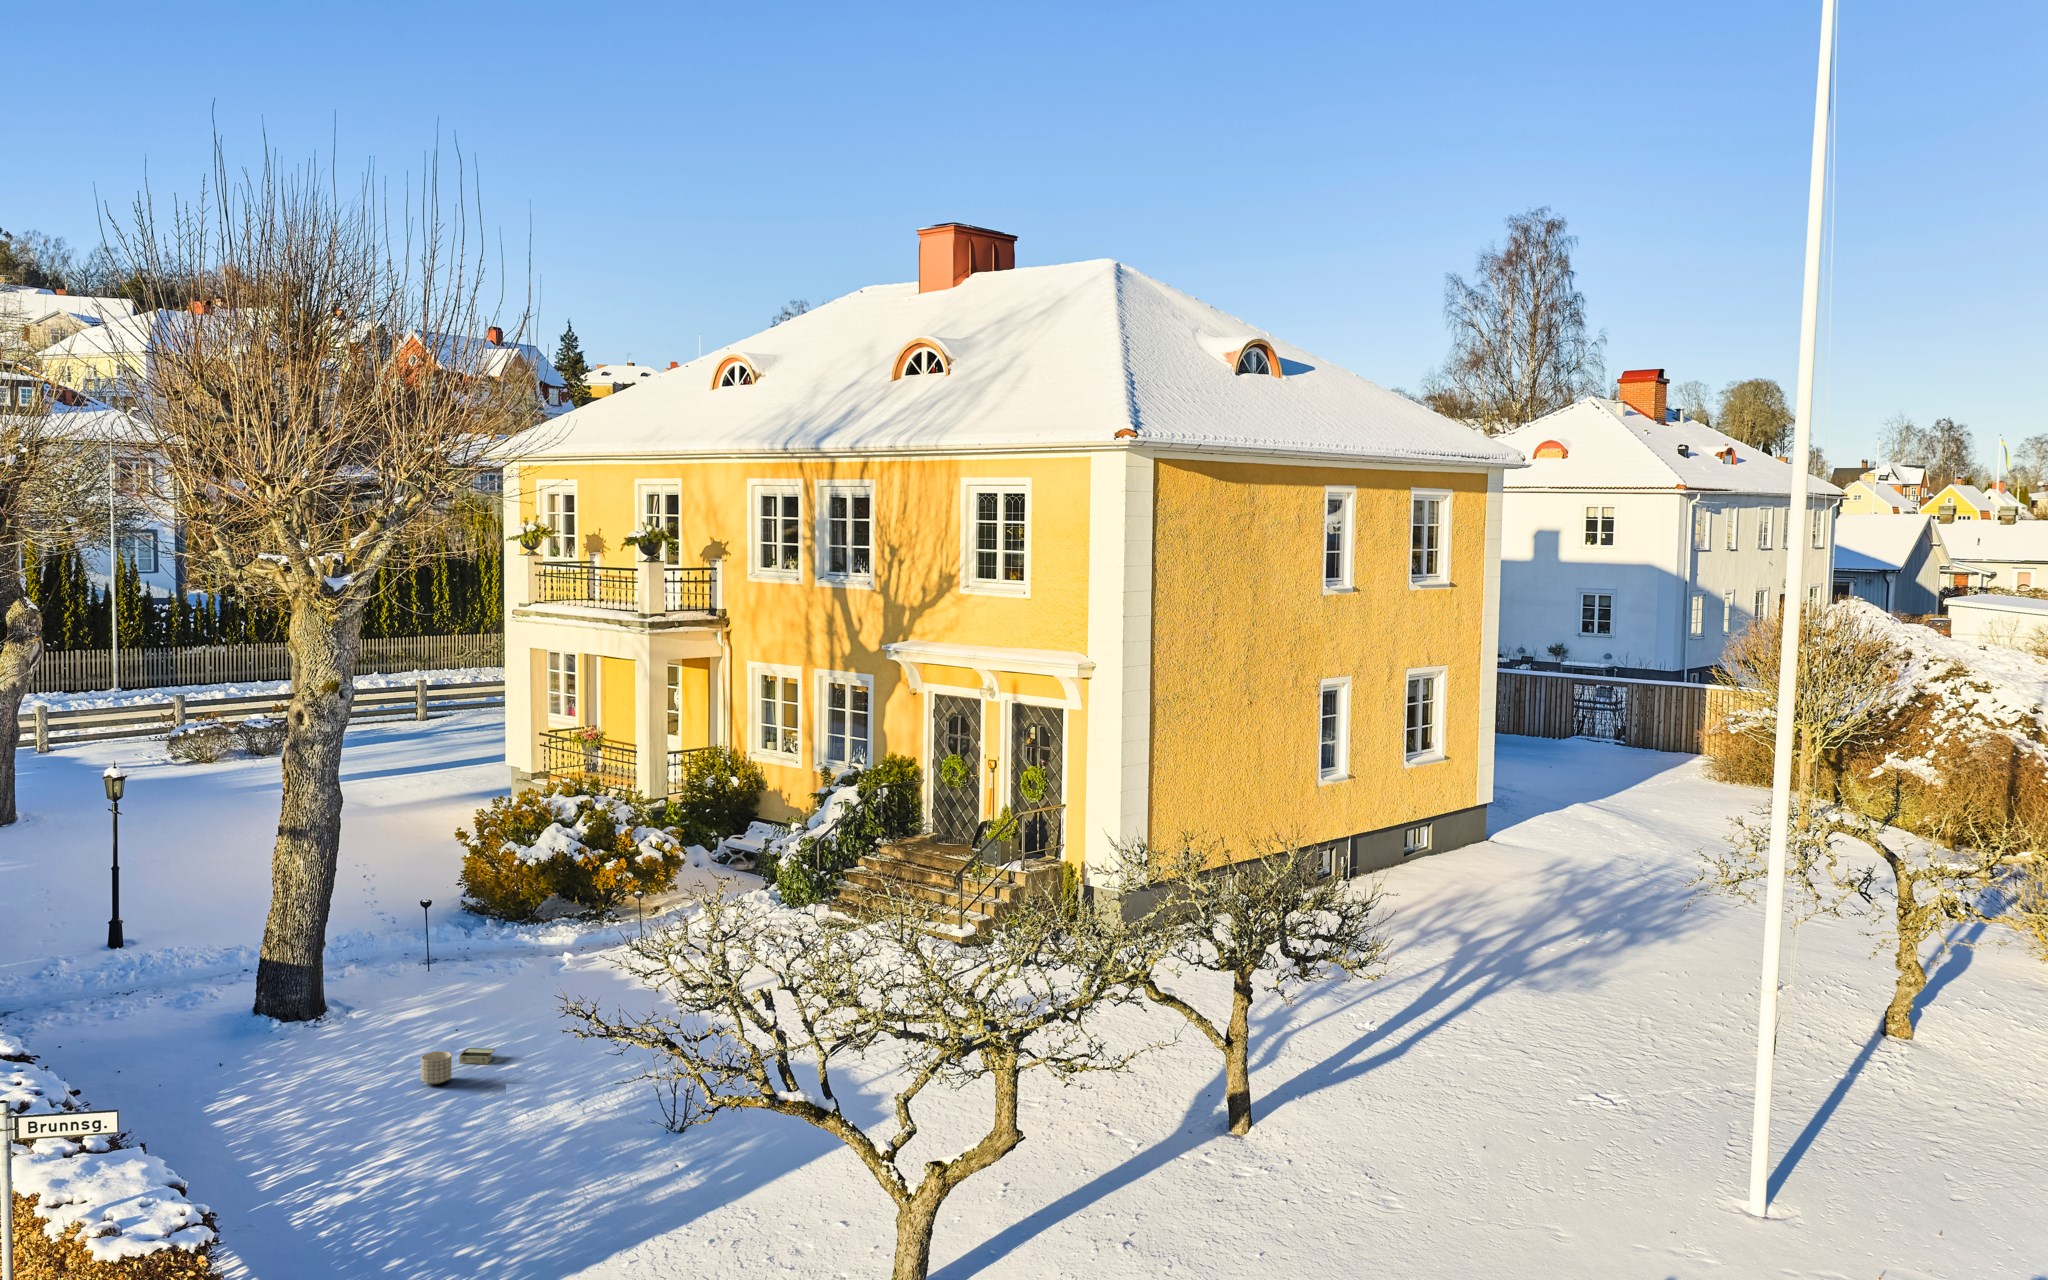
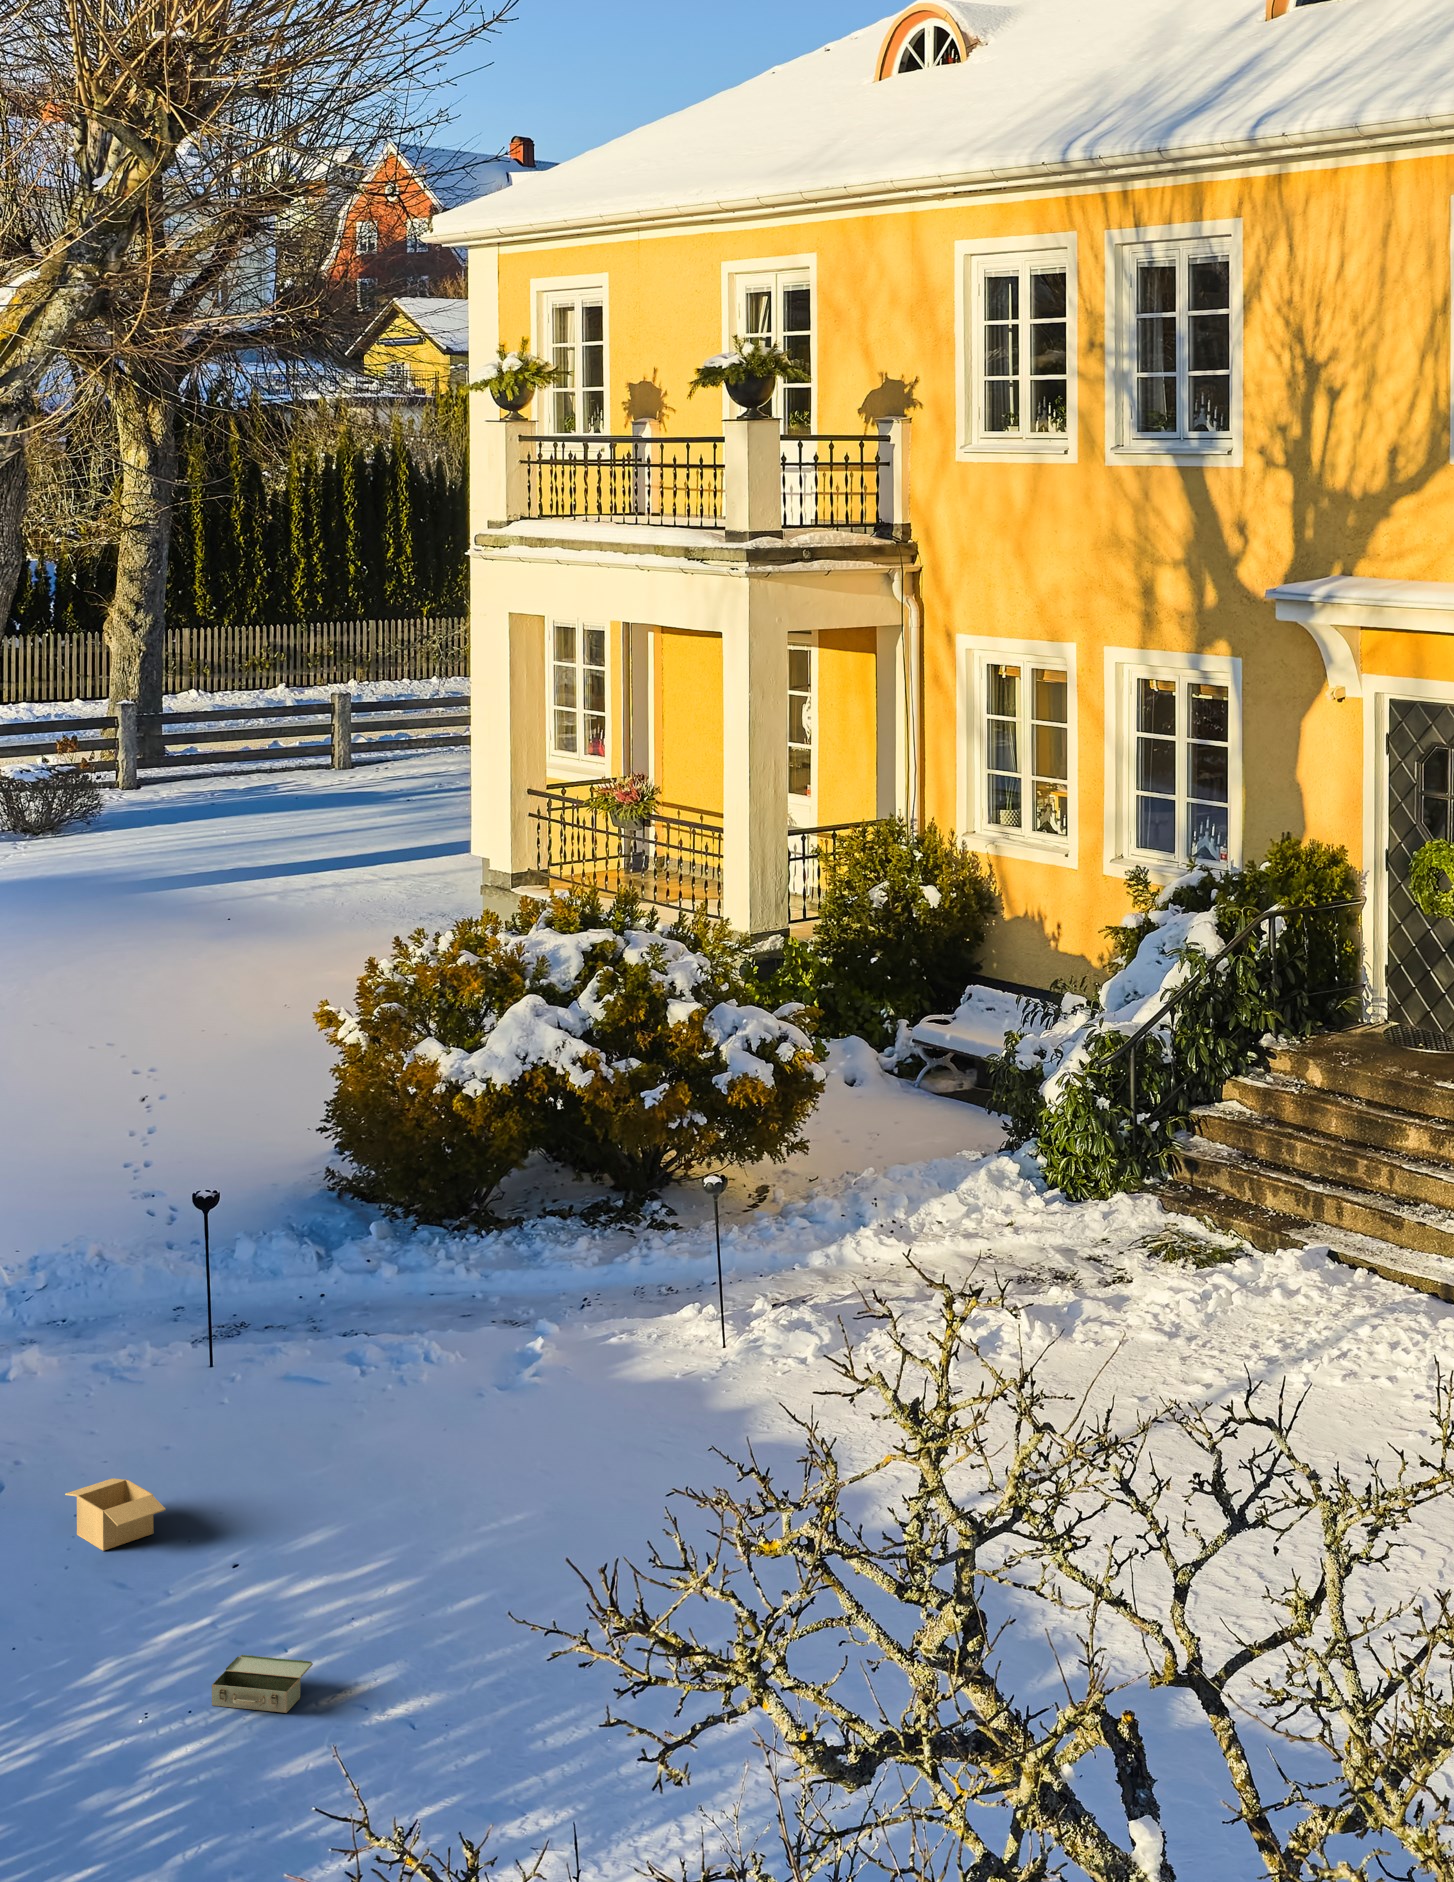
cardboard box: none [386,1001,428,1025] -> present [65,1478,166,1551]
planter: present [421,1051,451,1085] -> none [87,1689,174,1795]

